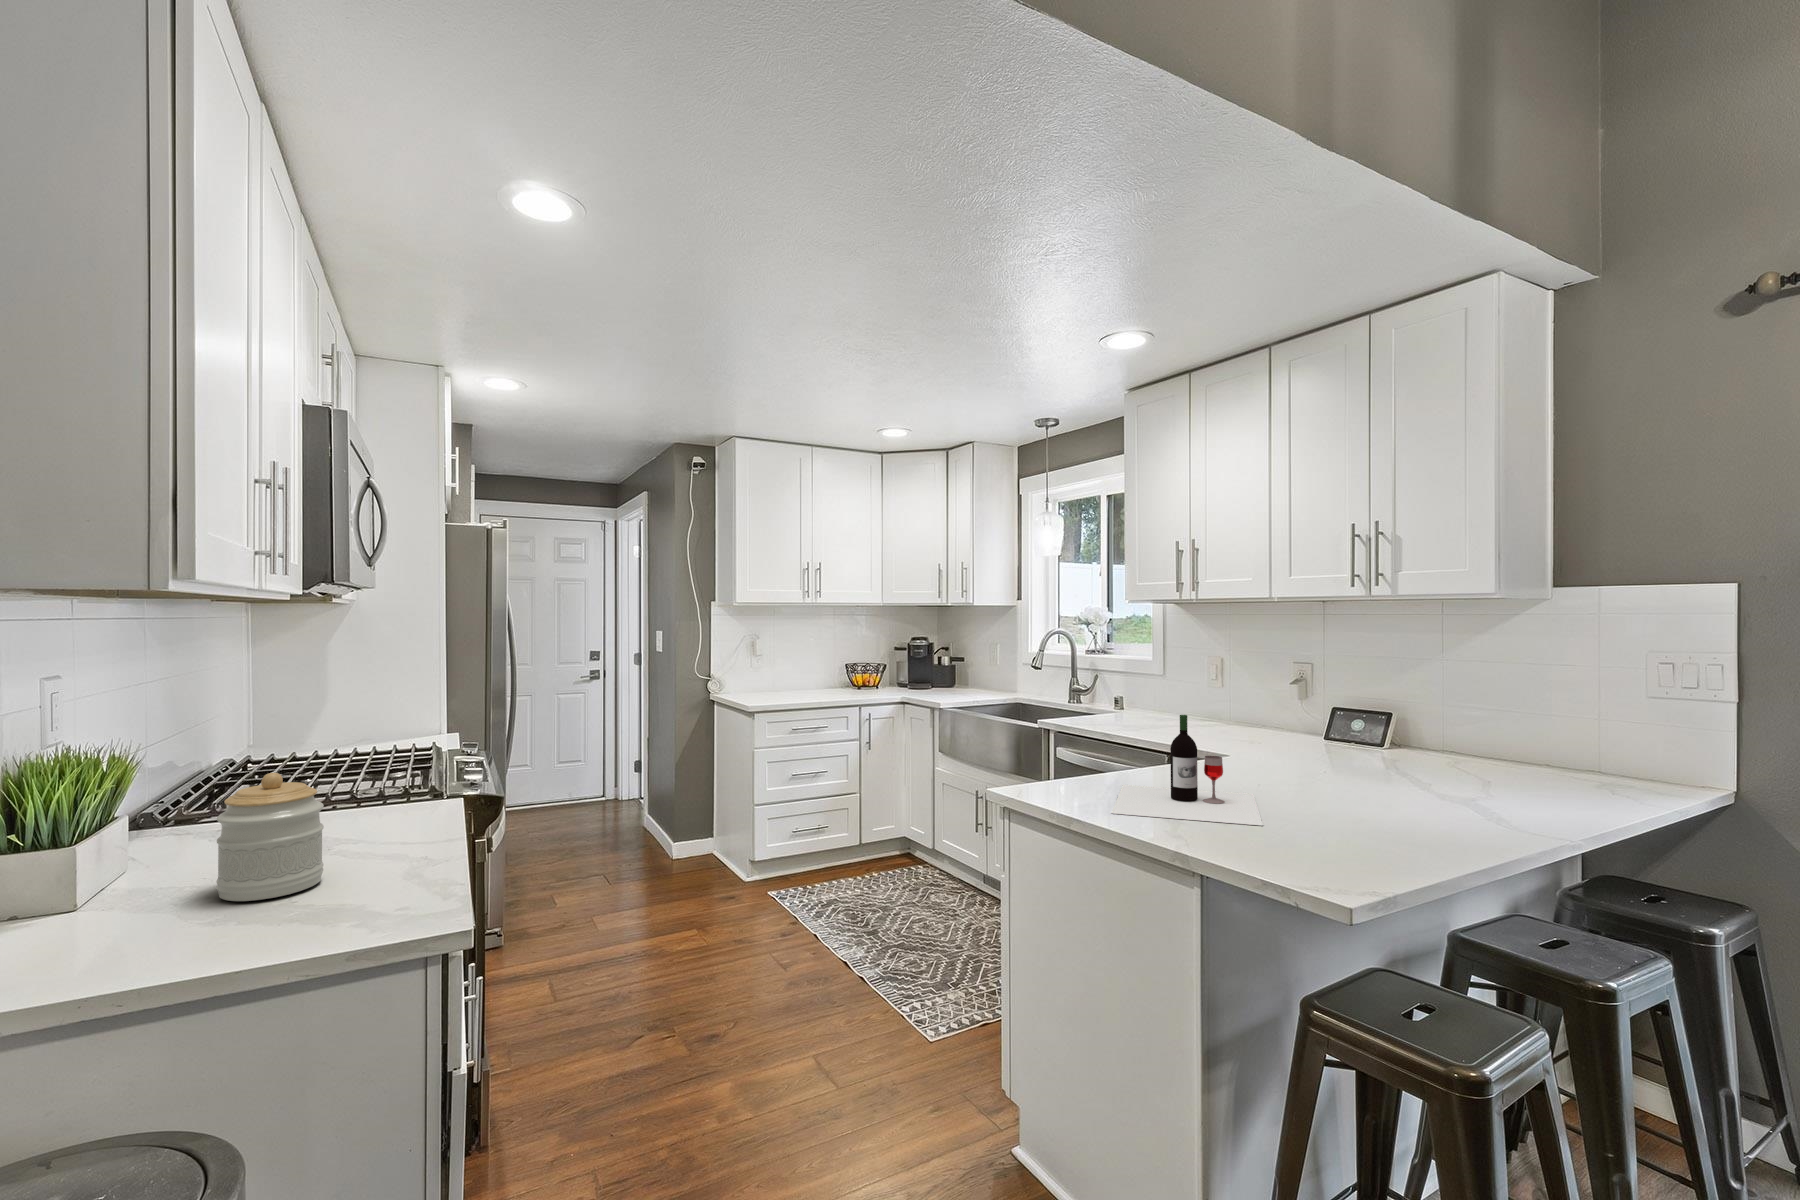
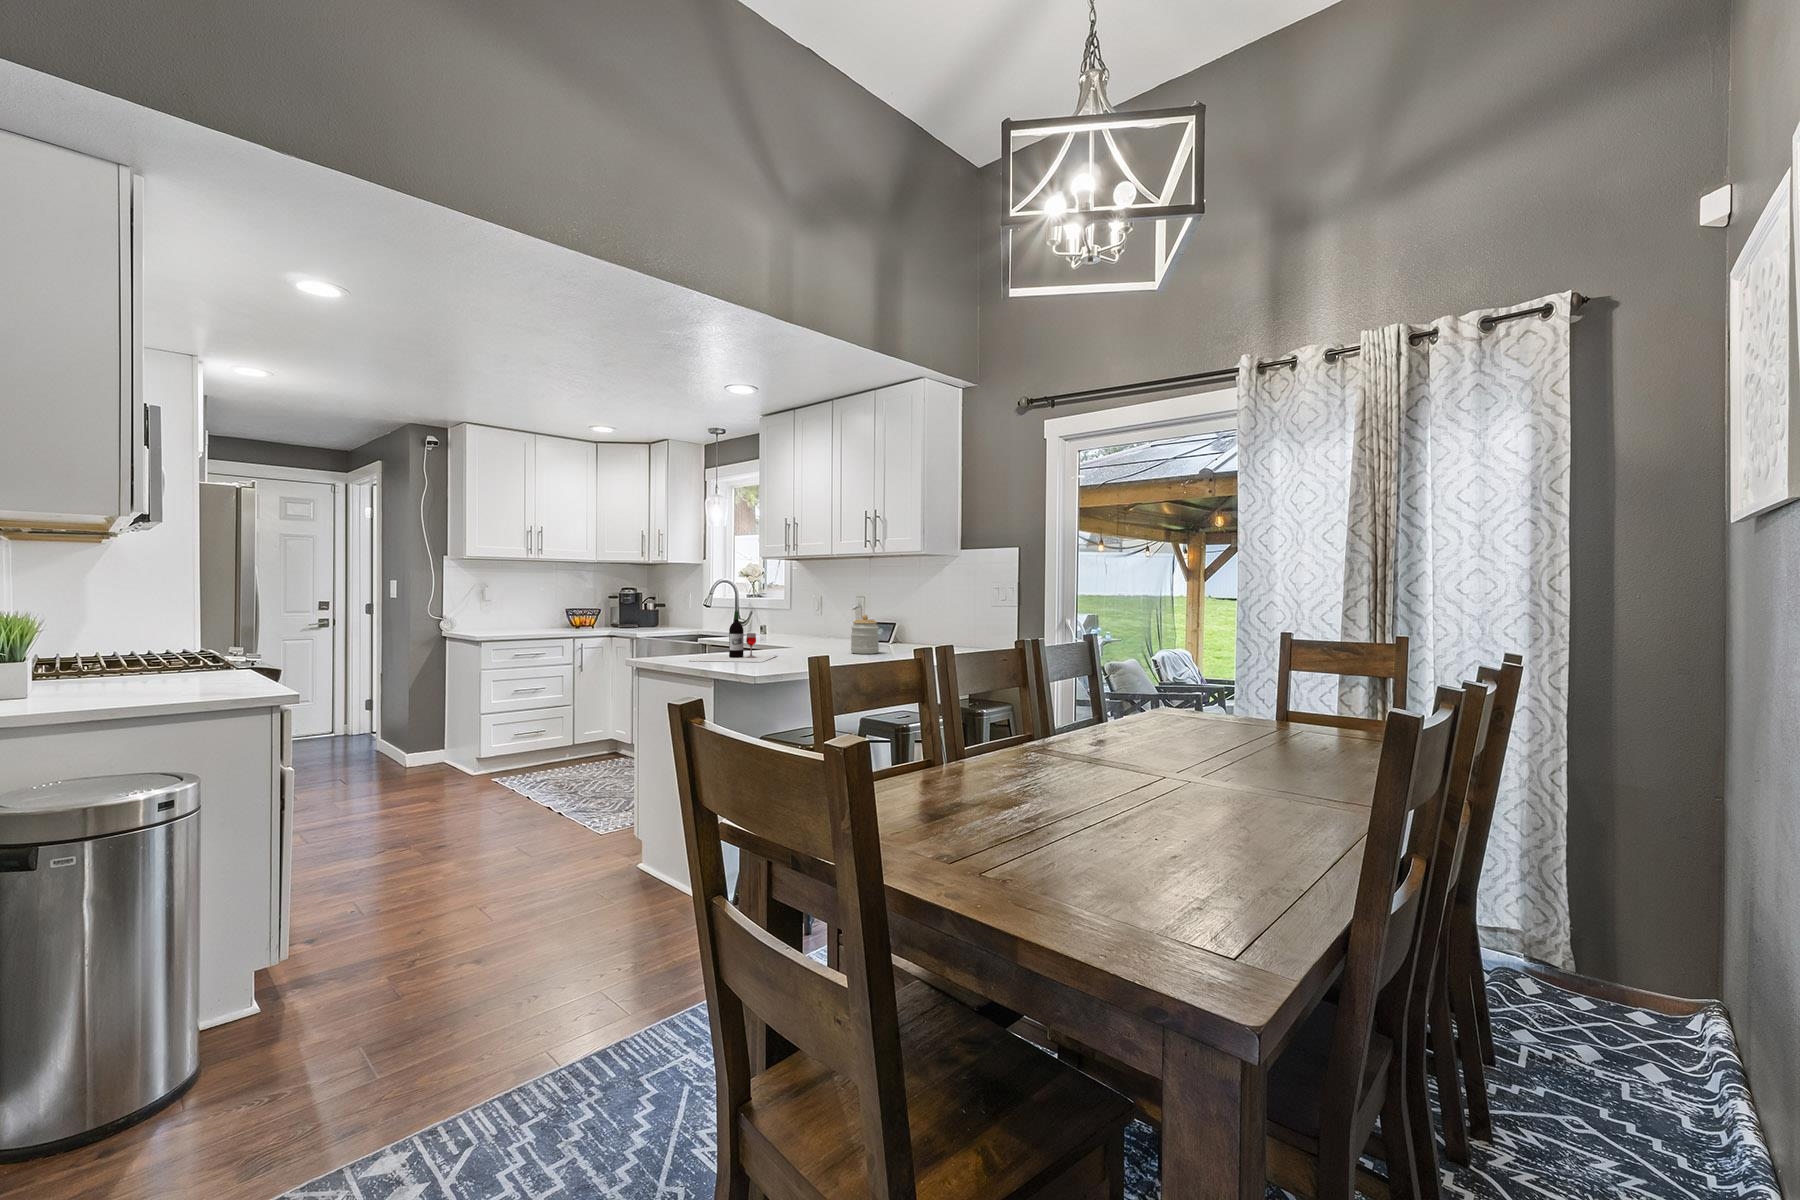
jar: present [216,773,324,901] -> present [851,615,879,654]

